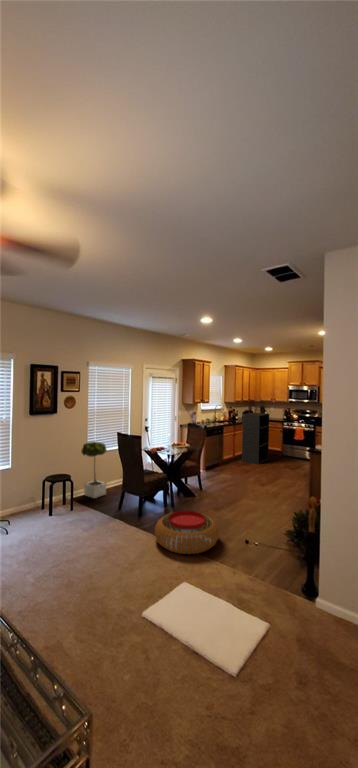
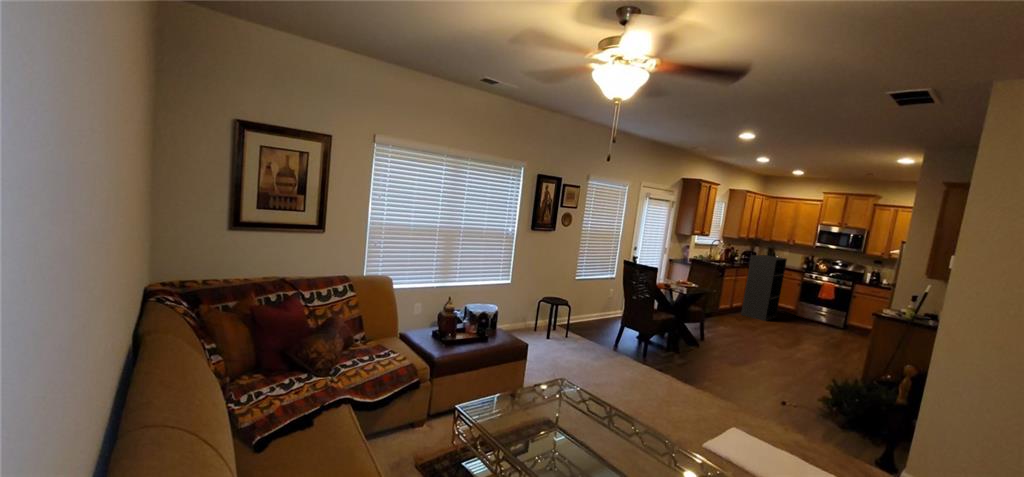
potted tree: present [82,442,107,498] -> none [570,266,601,329]
pouf: present [155,511,219,554] -> none [677,357,757,404]

